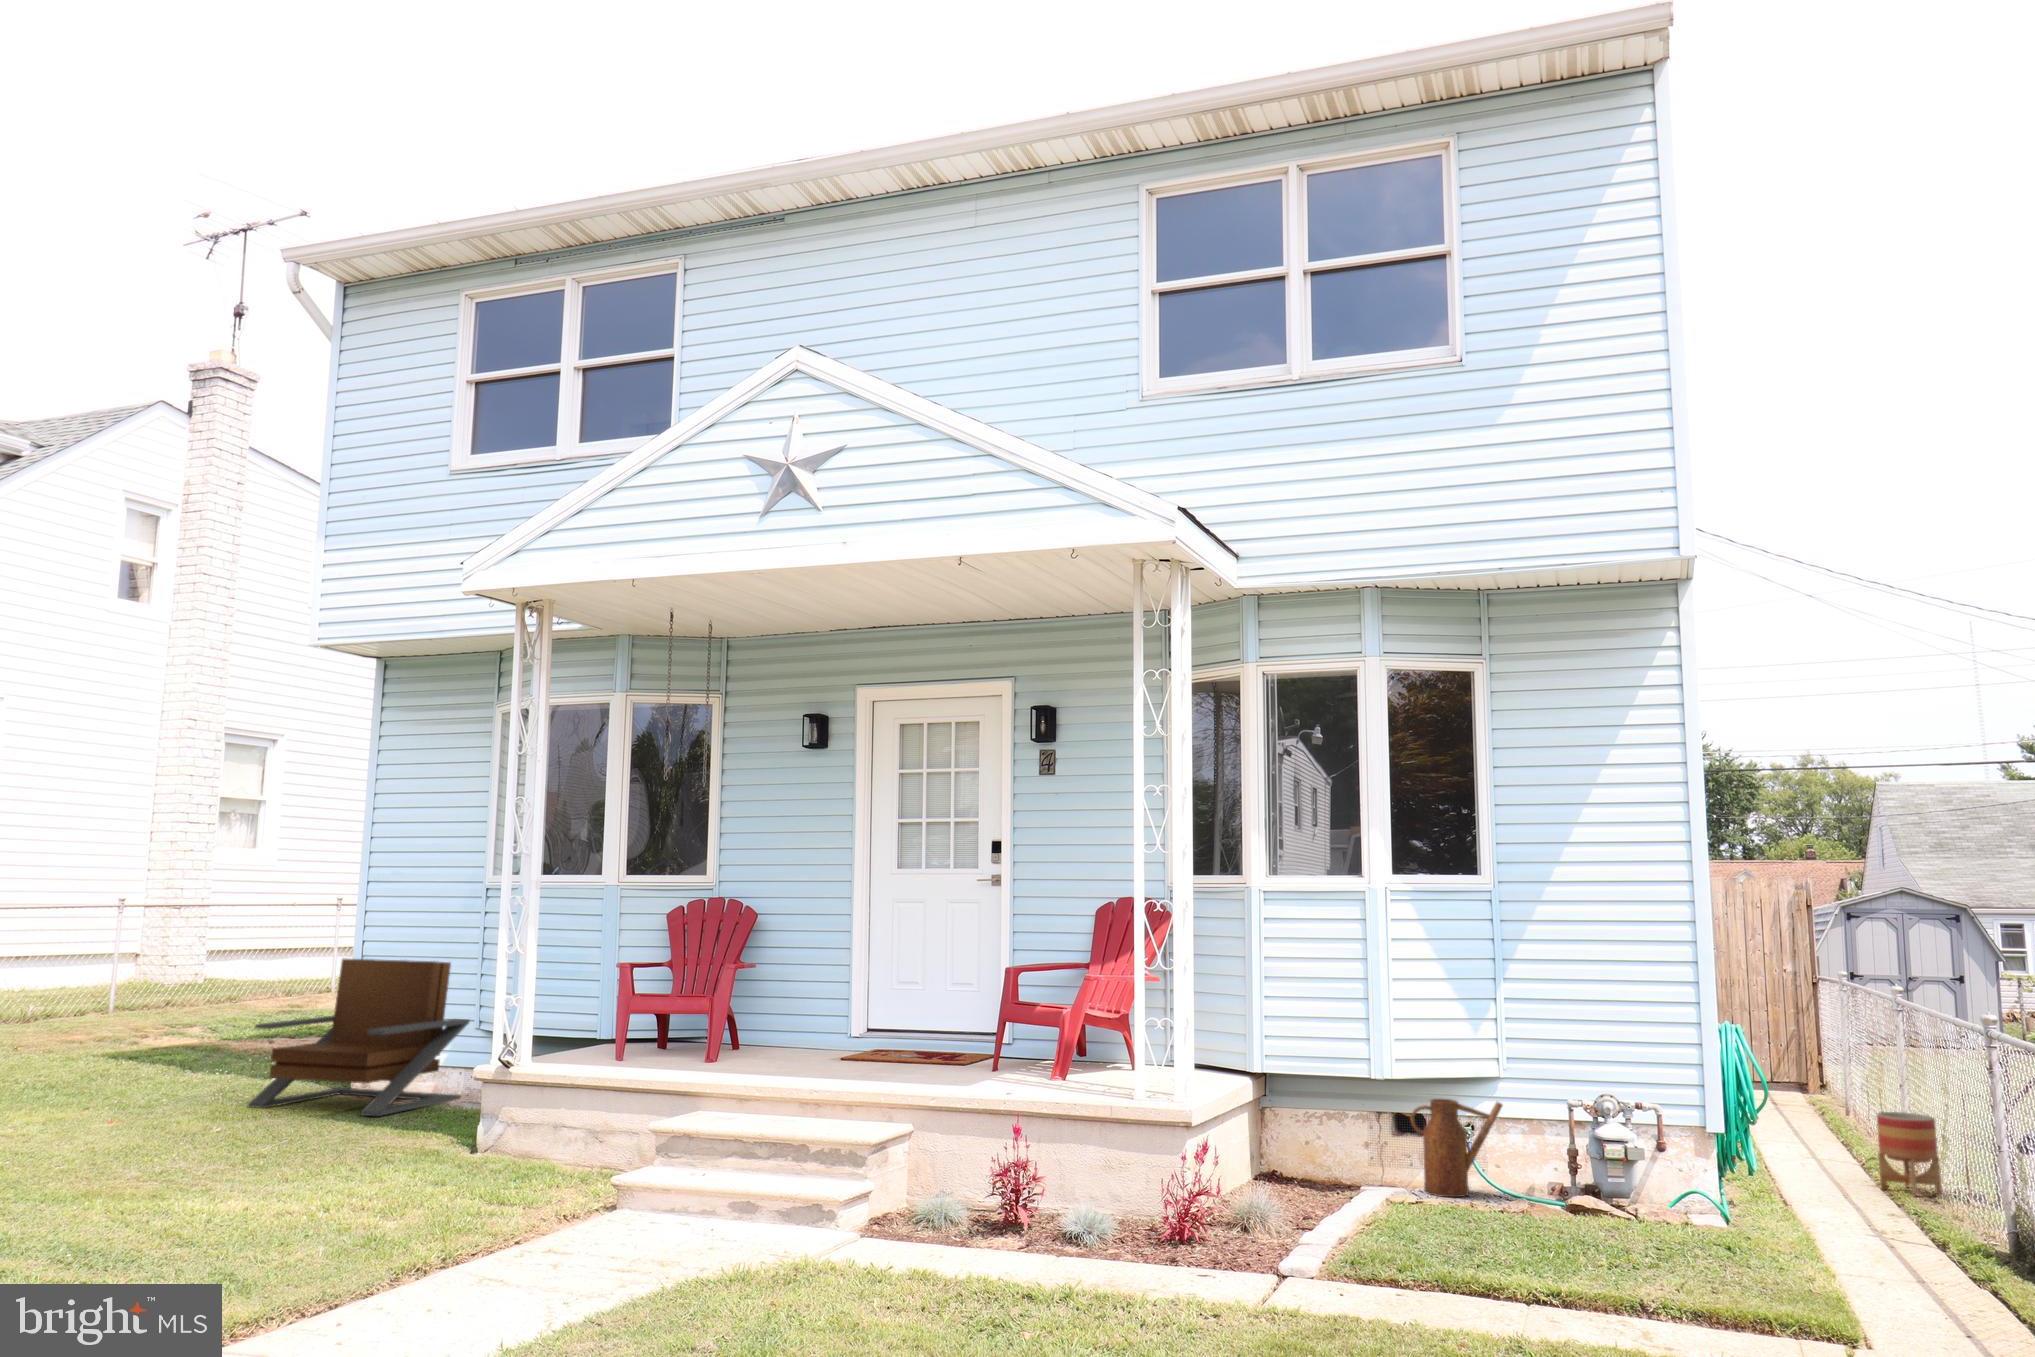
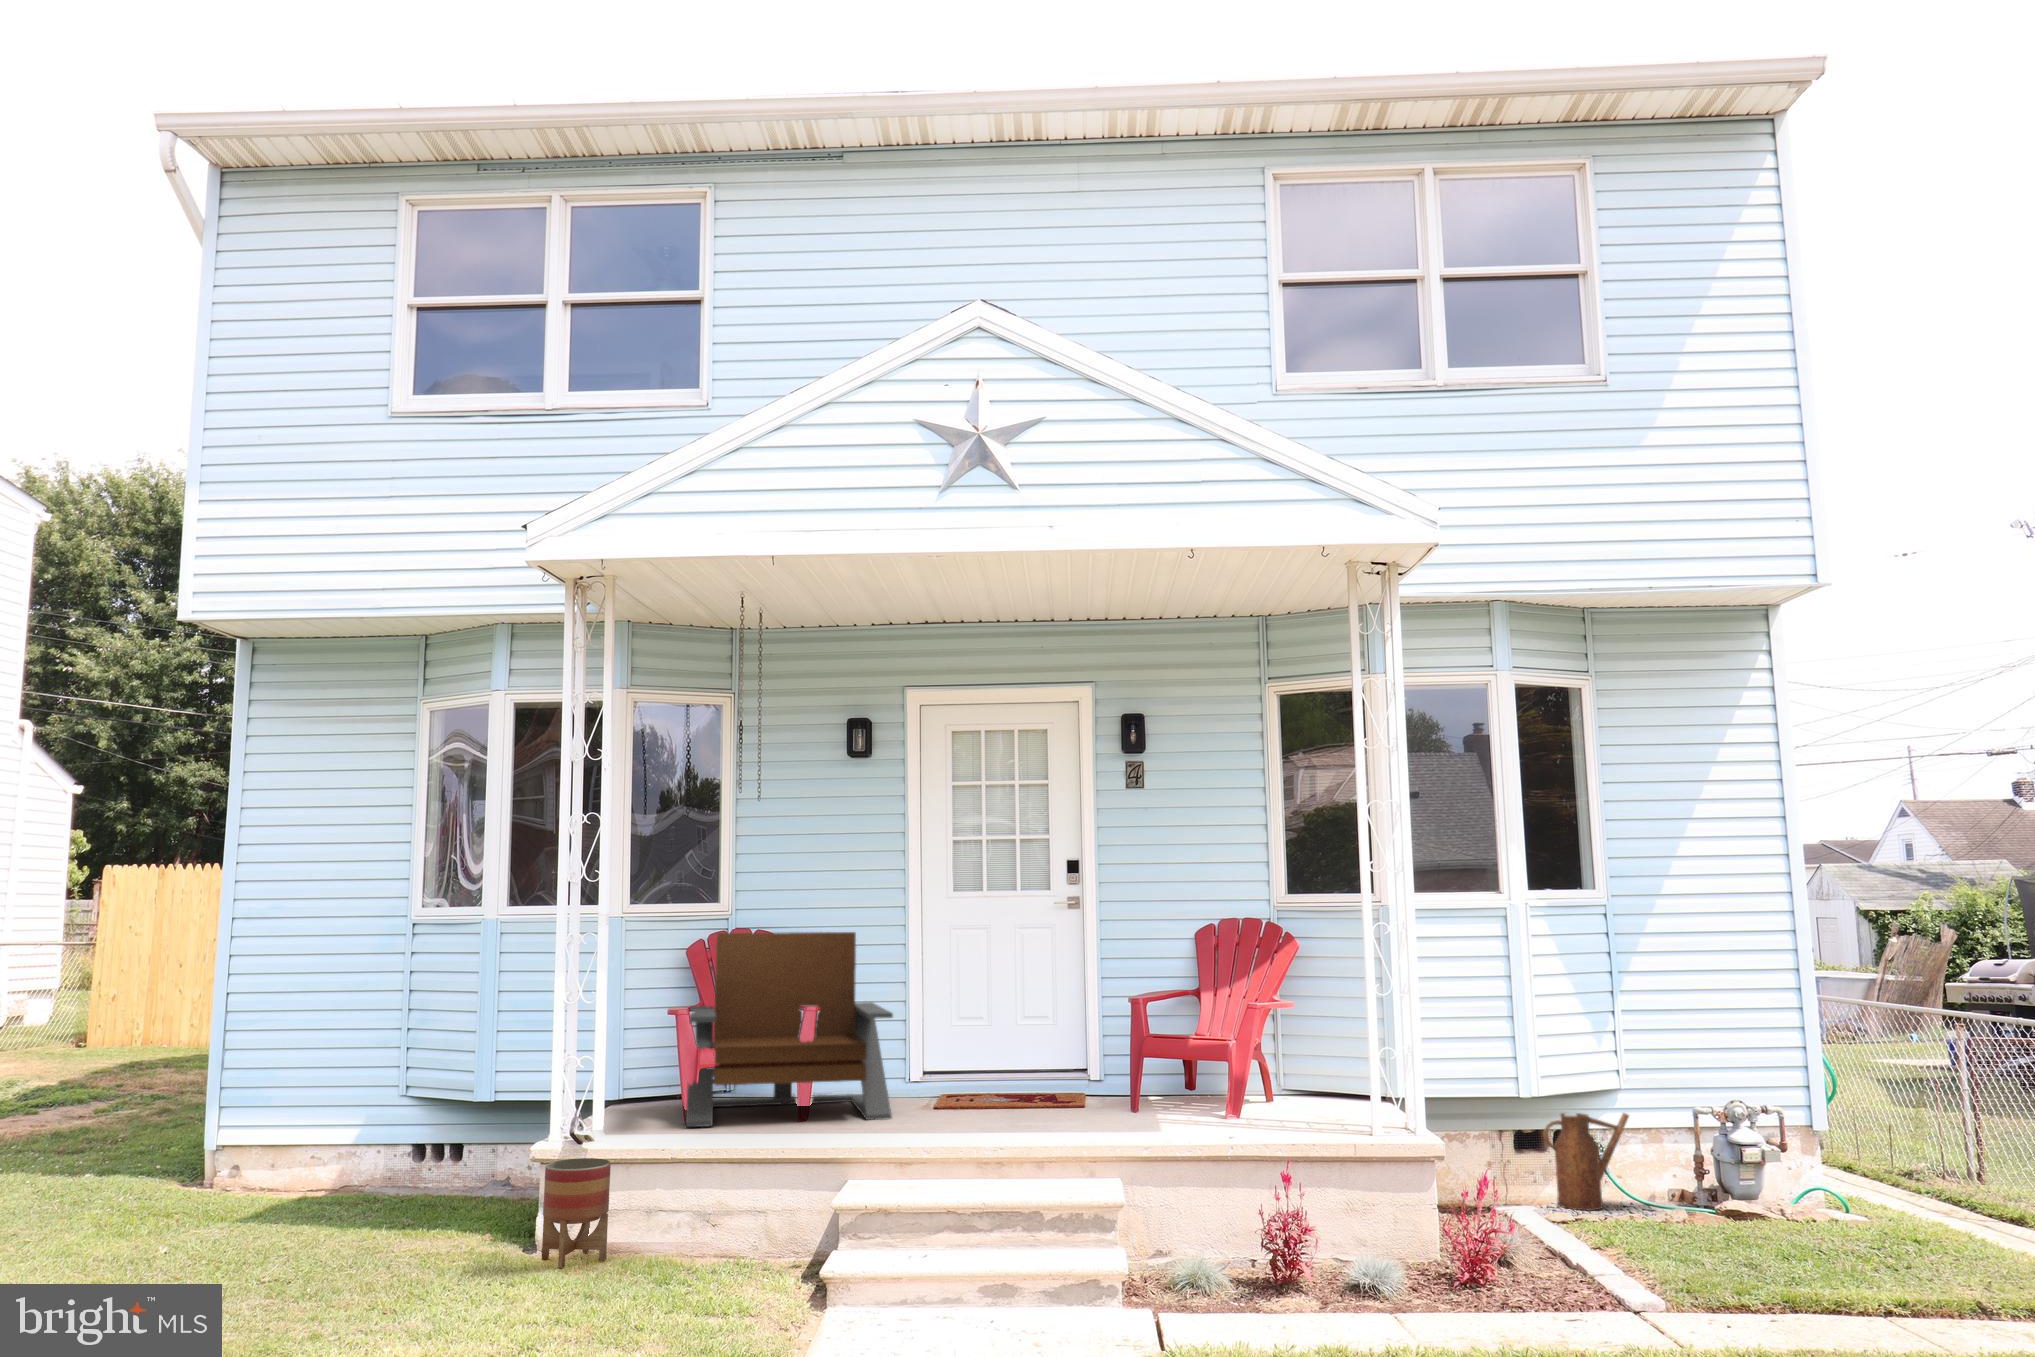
lounge chair: present [248,958,469,1116] -> present [686,932,893,1127]
planter: present [1877,1112,1942,1197] -> present [542,1158,611,1268]

